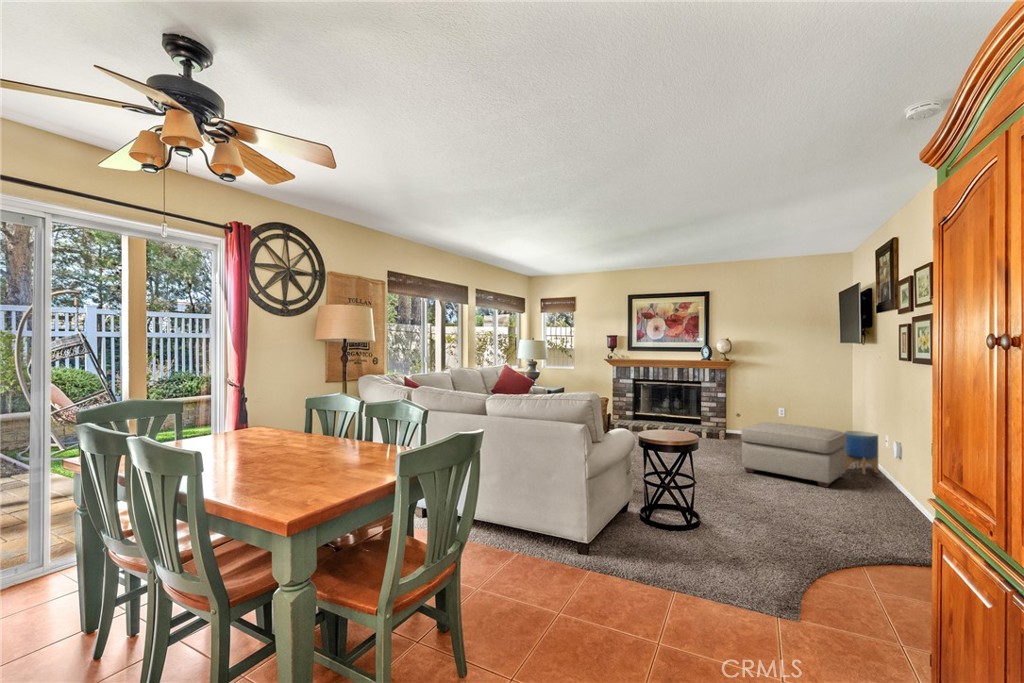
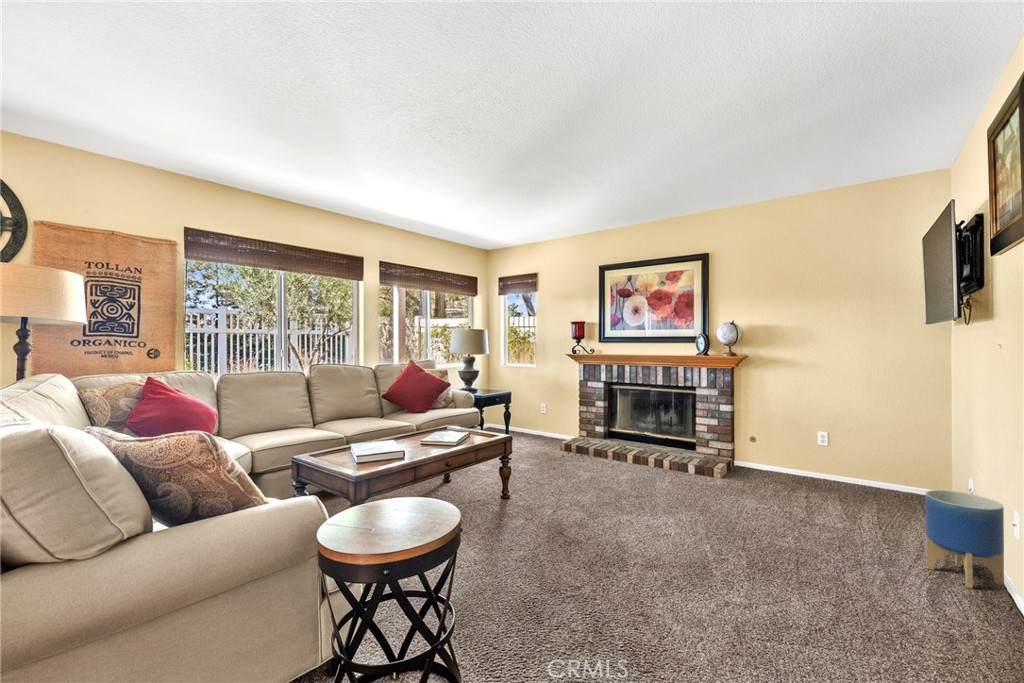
ottoman: present [741,422,846,488] -> none [704,465,925,630]

